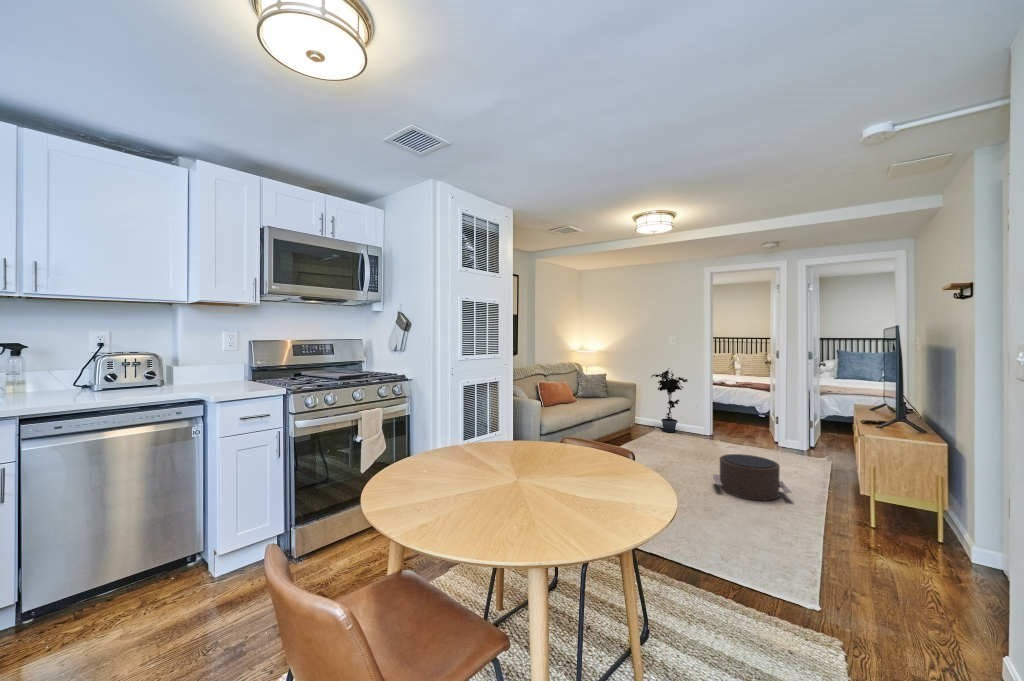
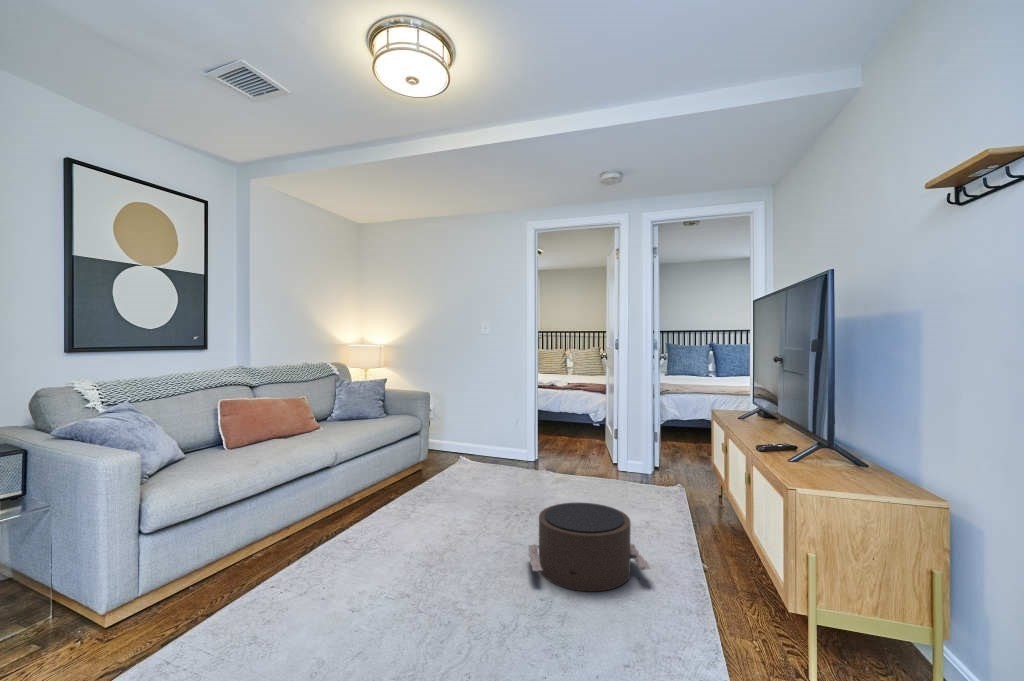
potted plant: present [651,368,688,432] -> none [452,366,502,462]

